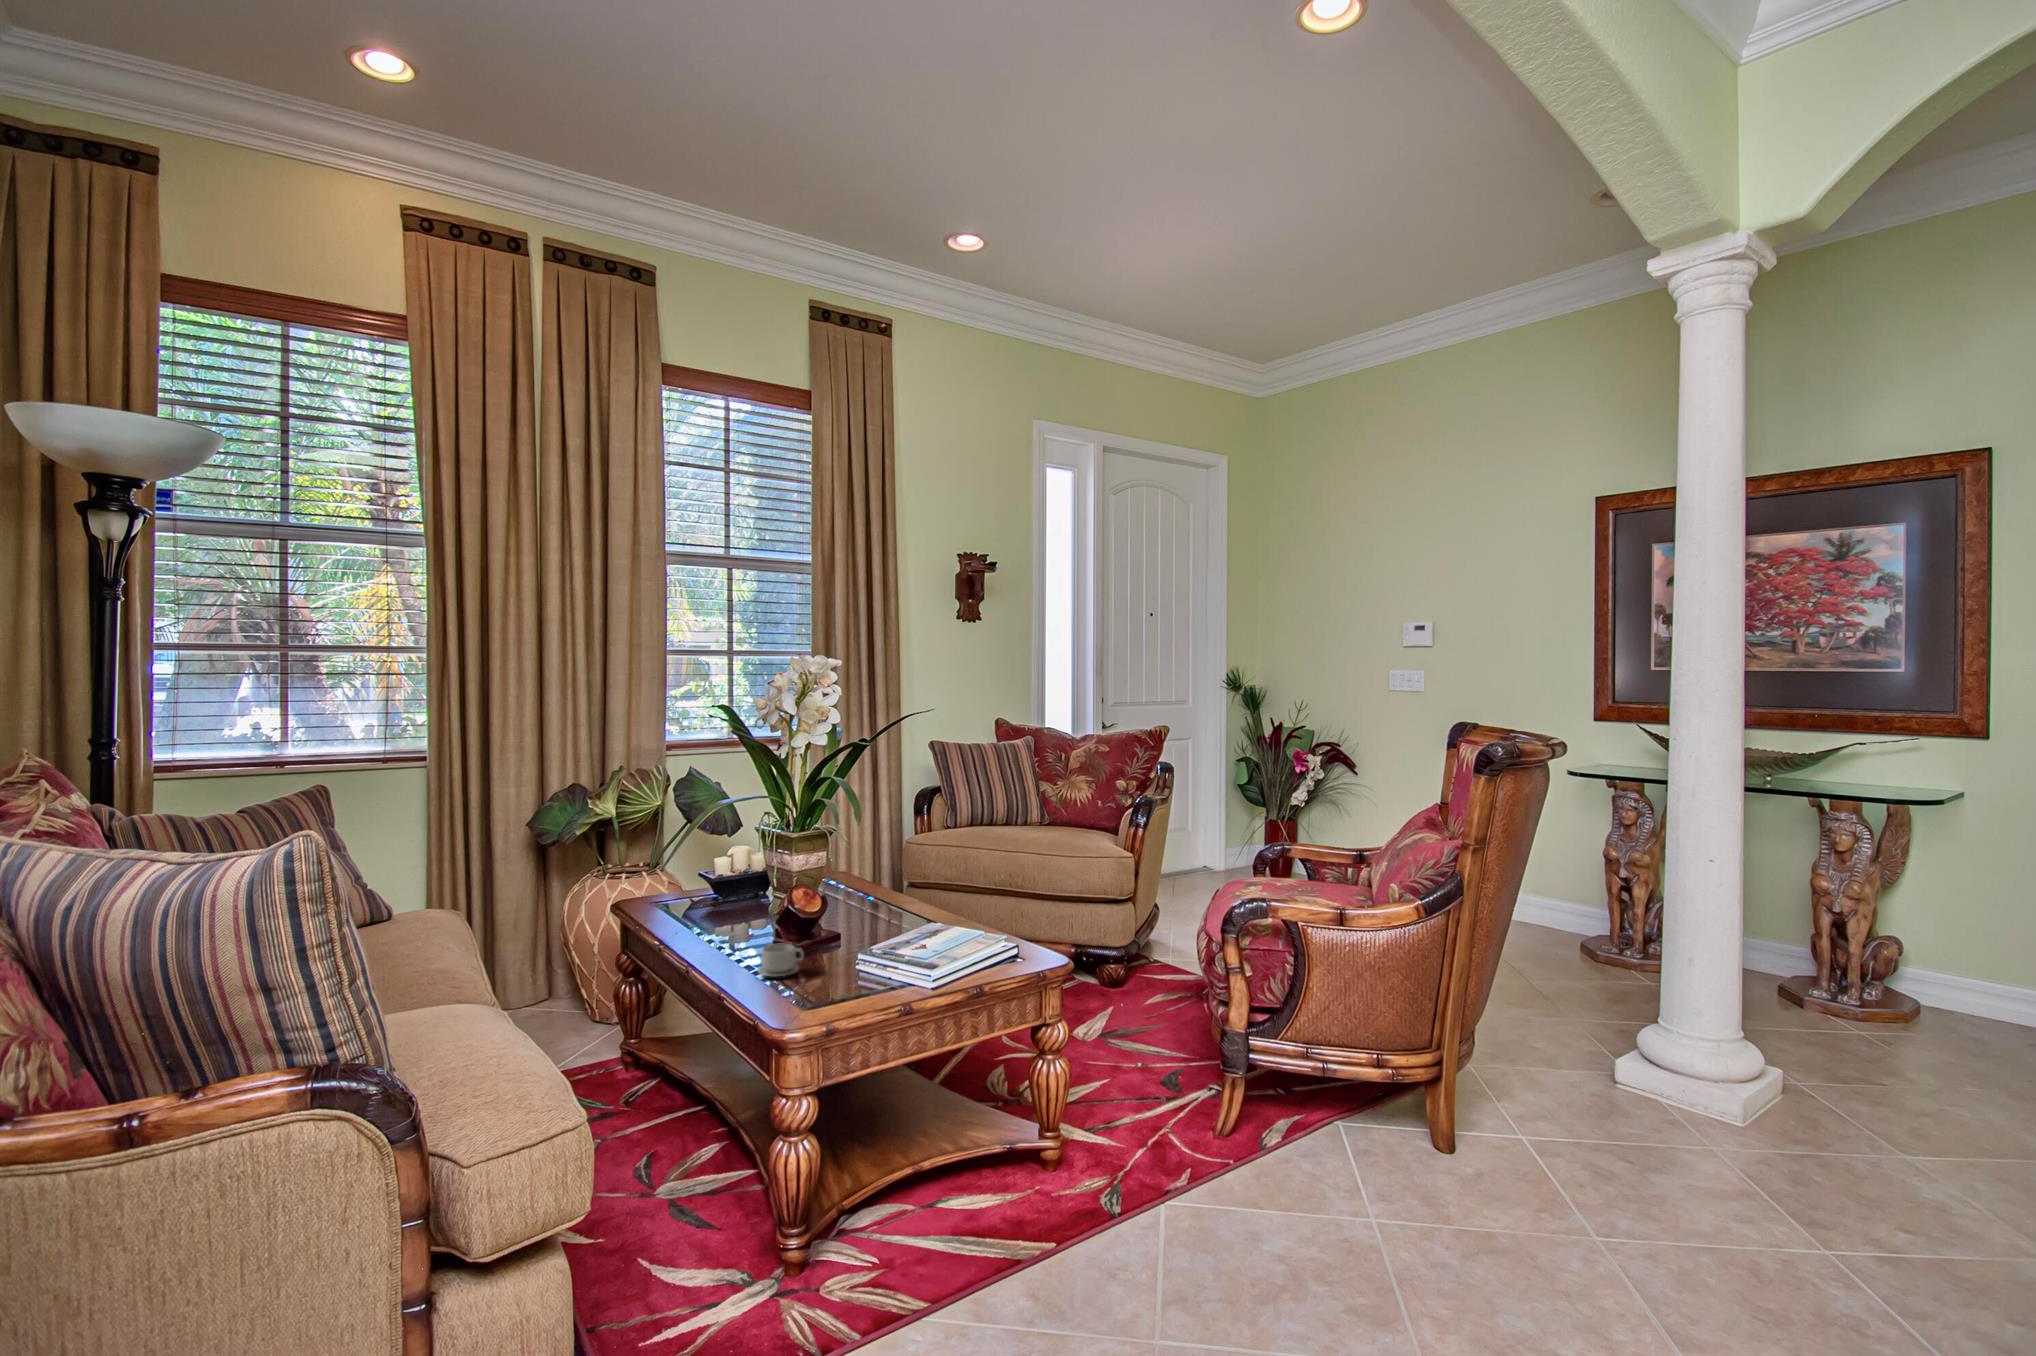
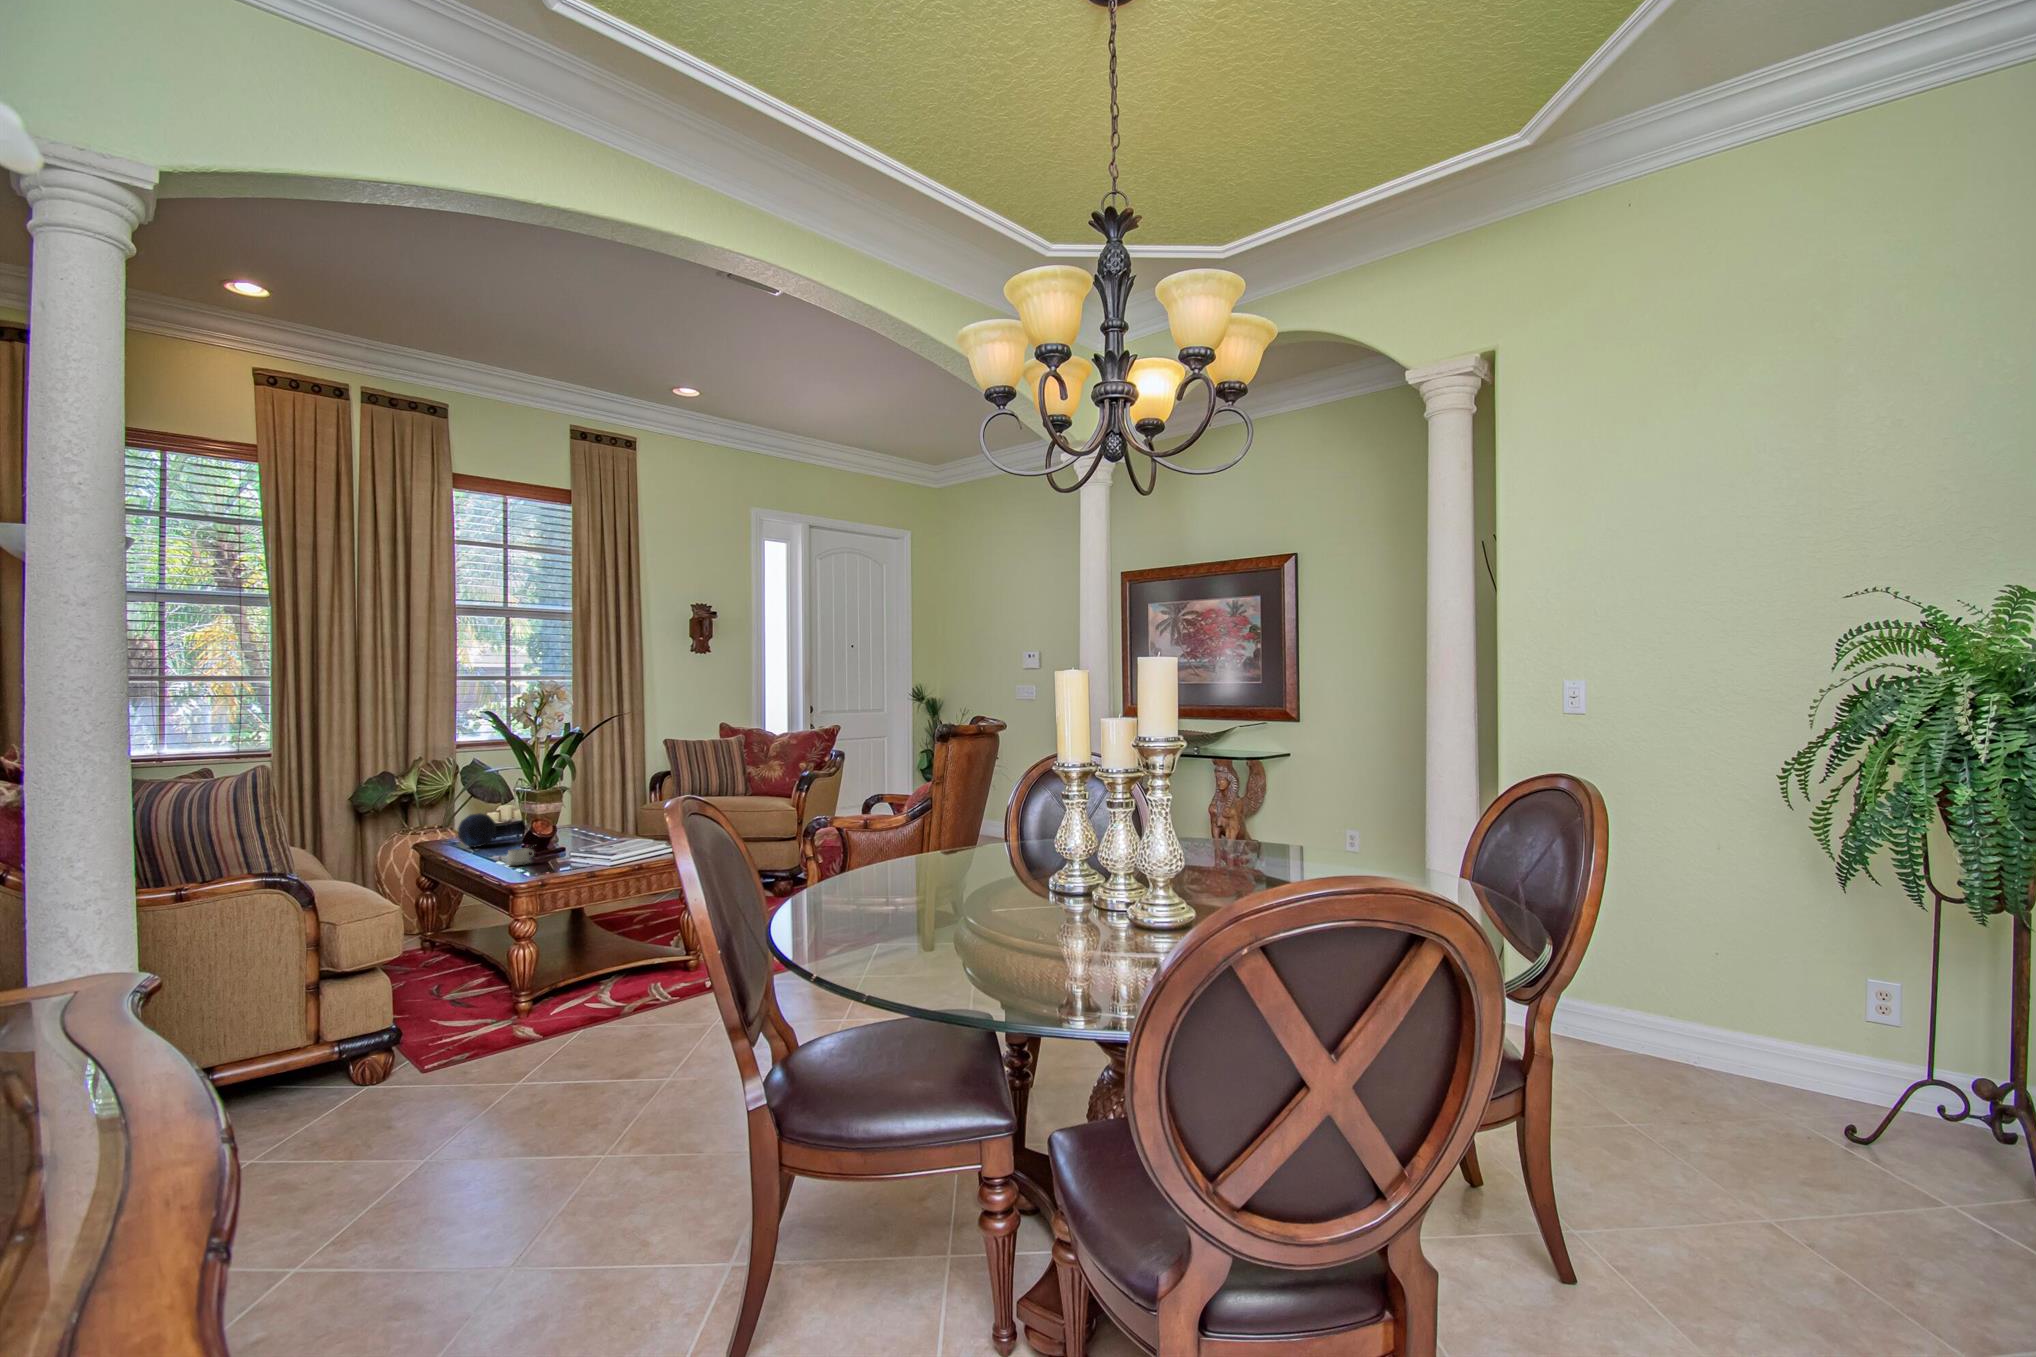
decorative orb: none [675,864,731,919] -> present [458,813,496,847]

